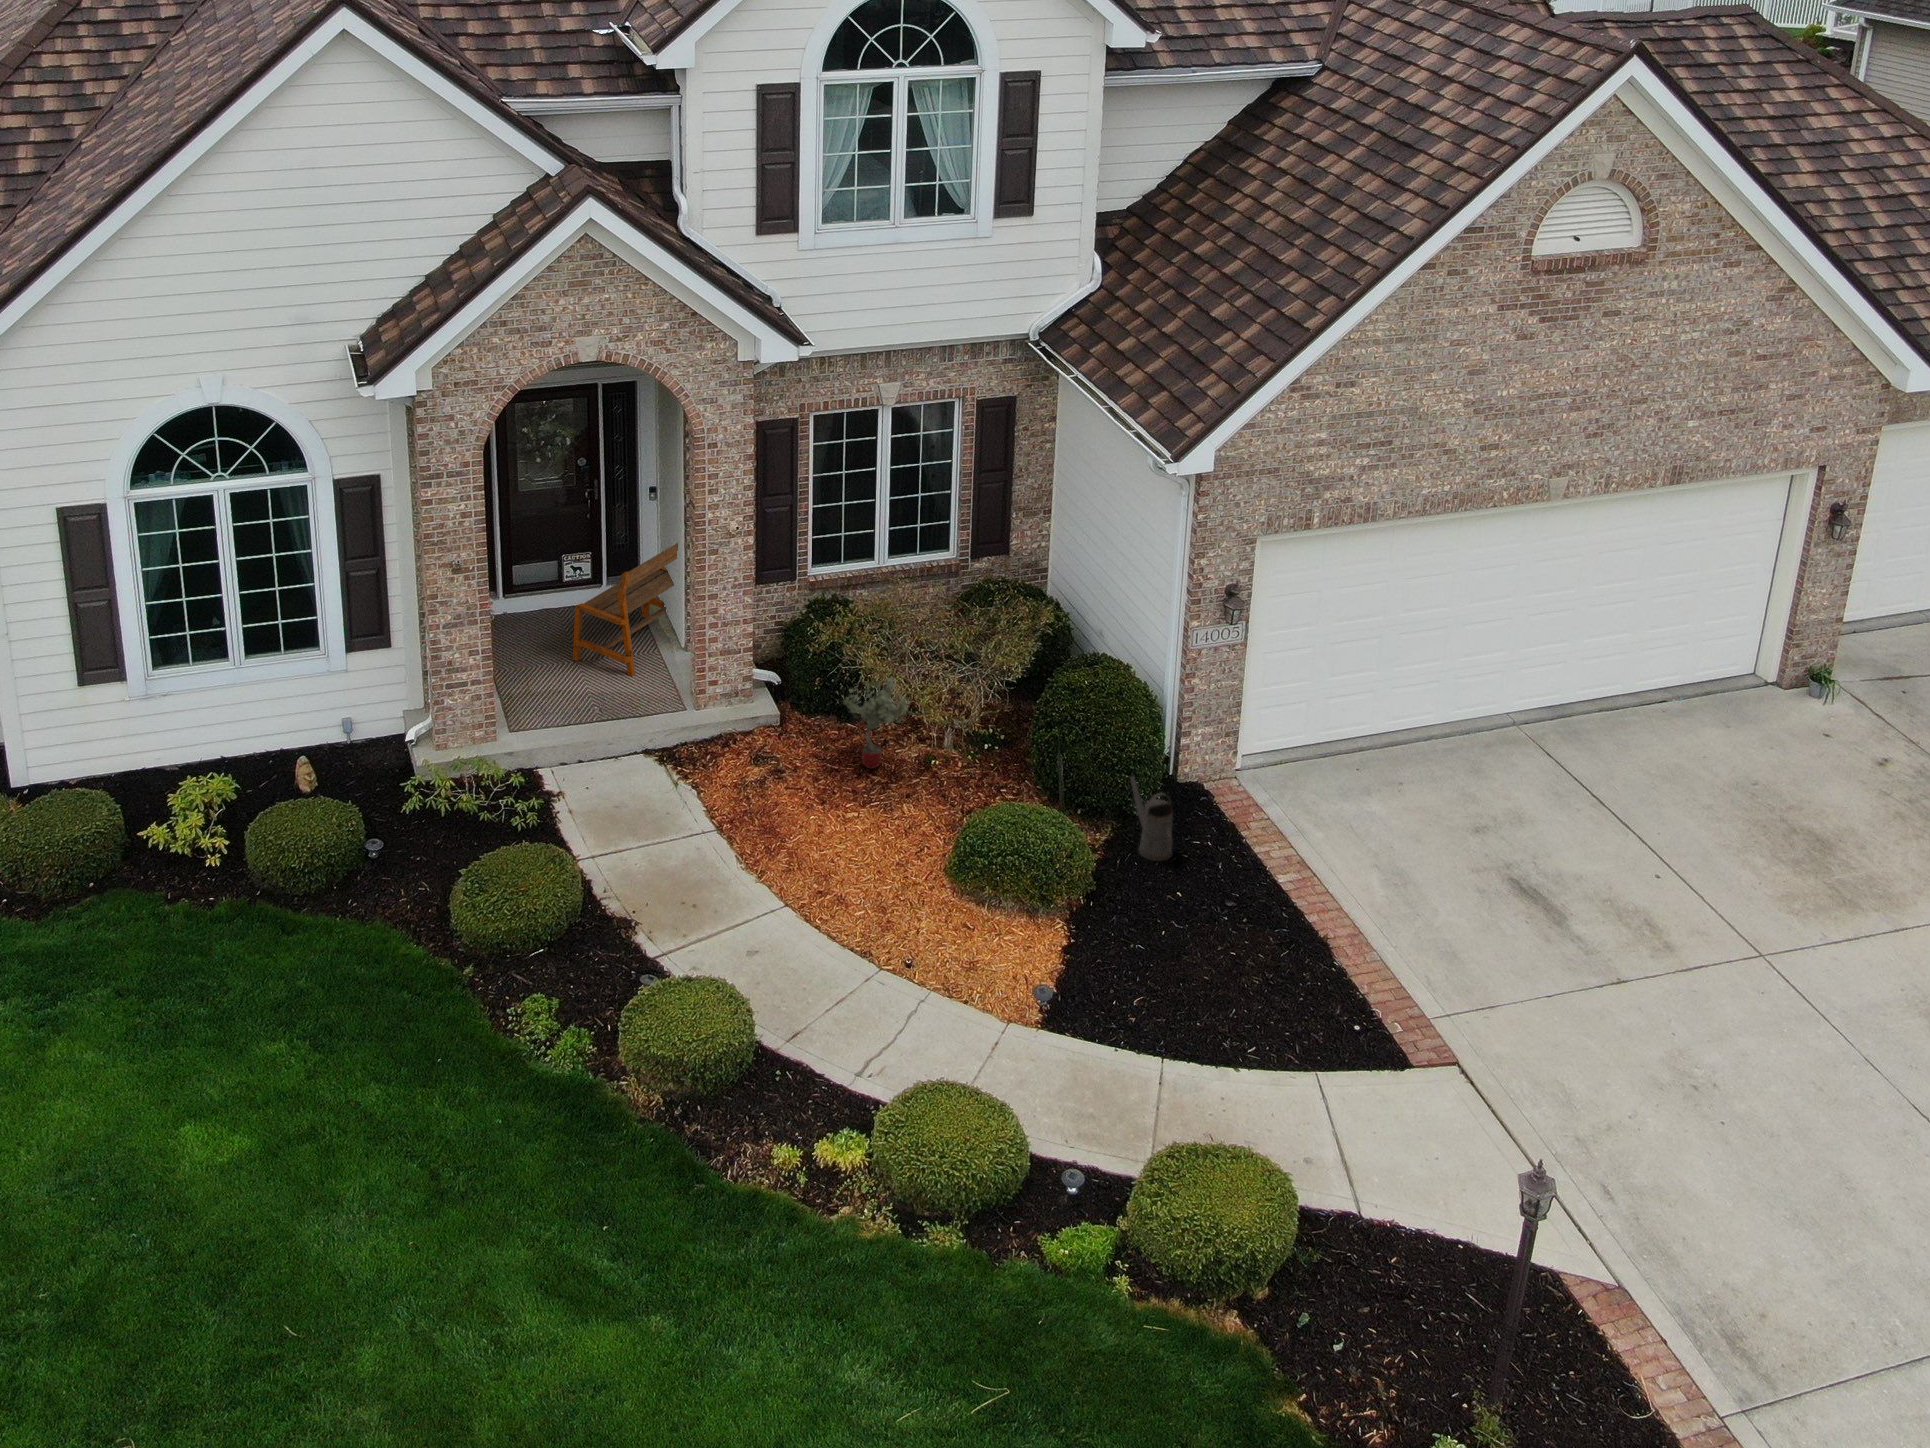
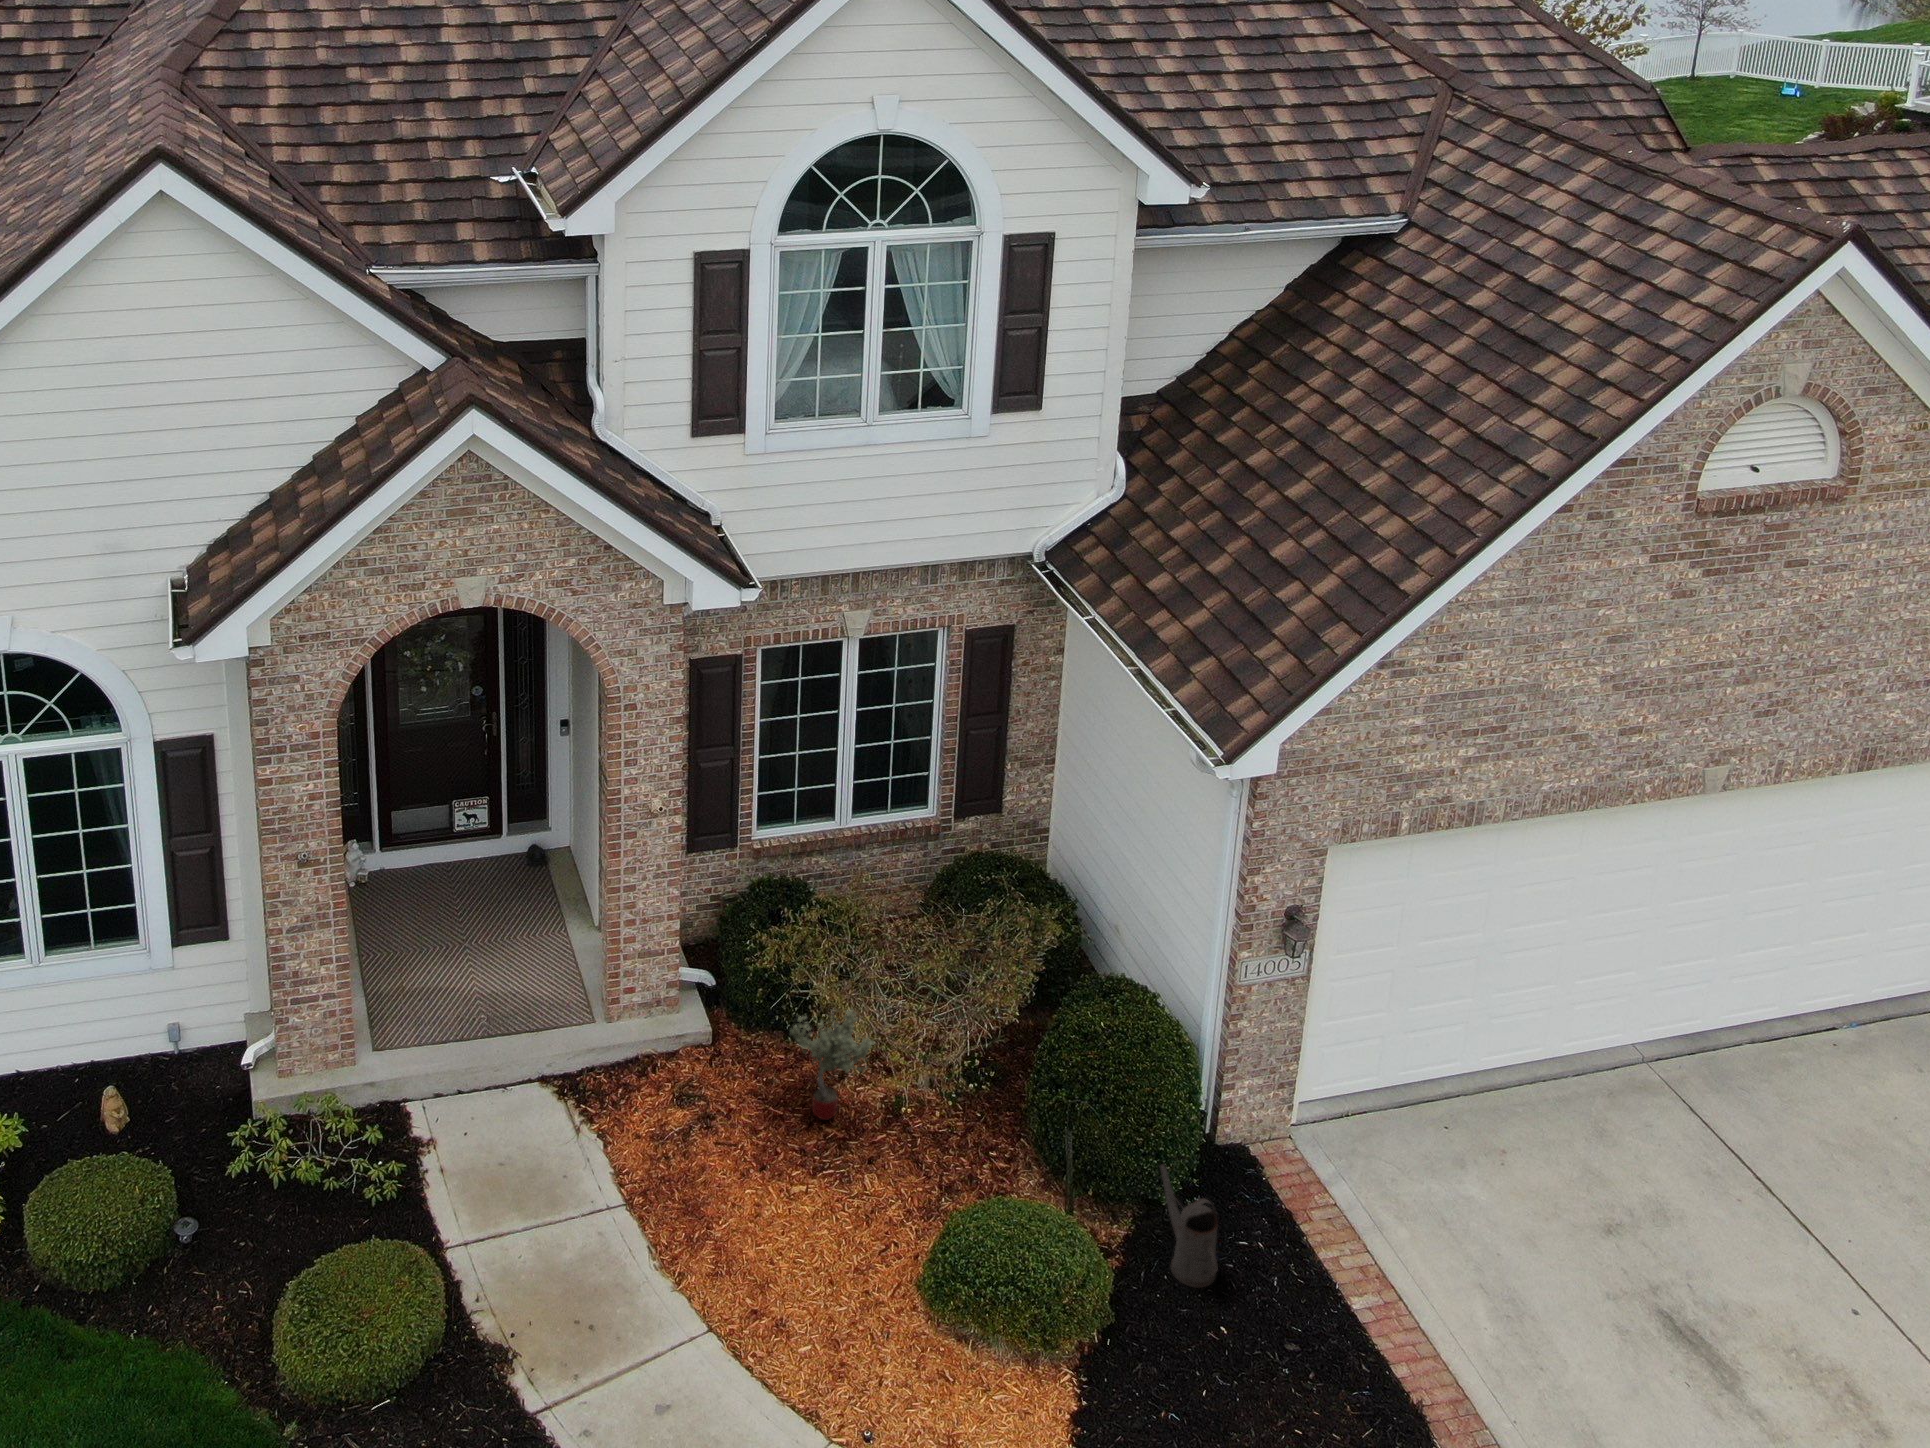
bench: present [573,543,678,676] -> none [459,786,612,967]

